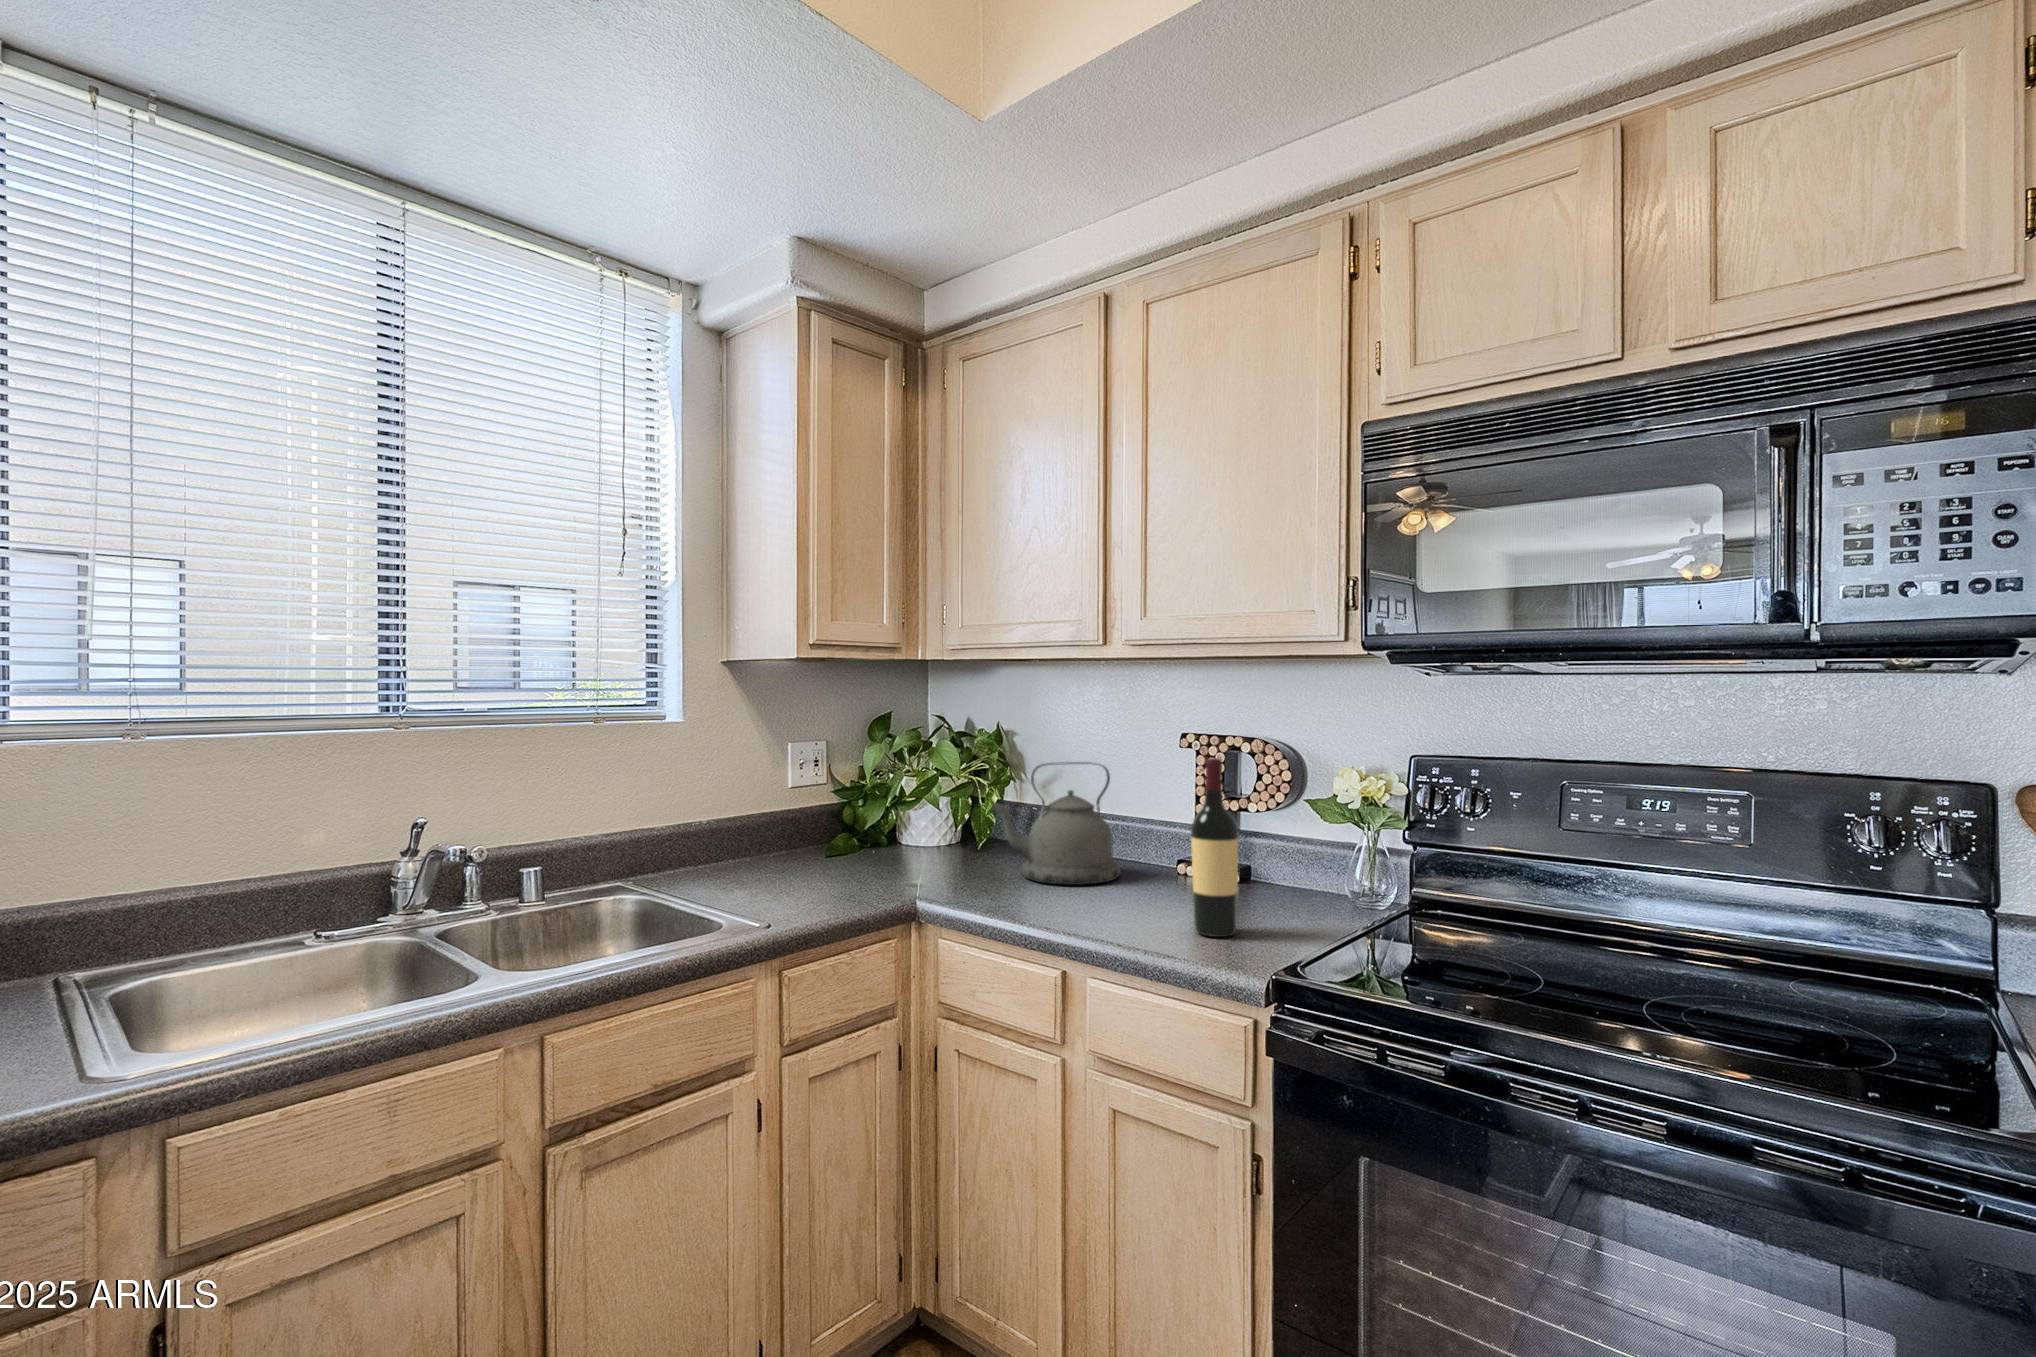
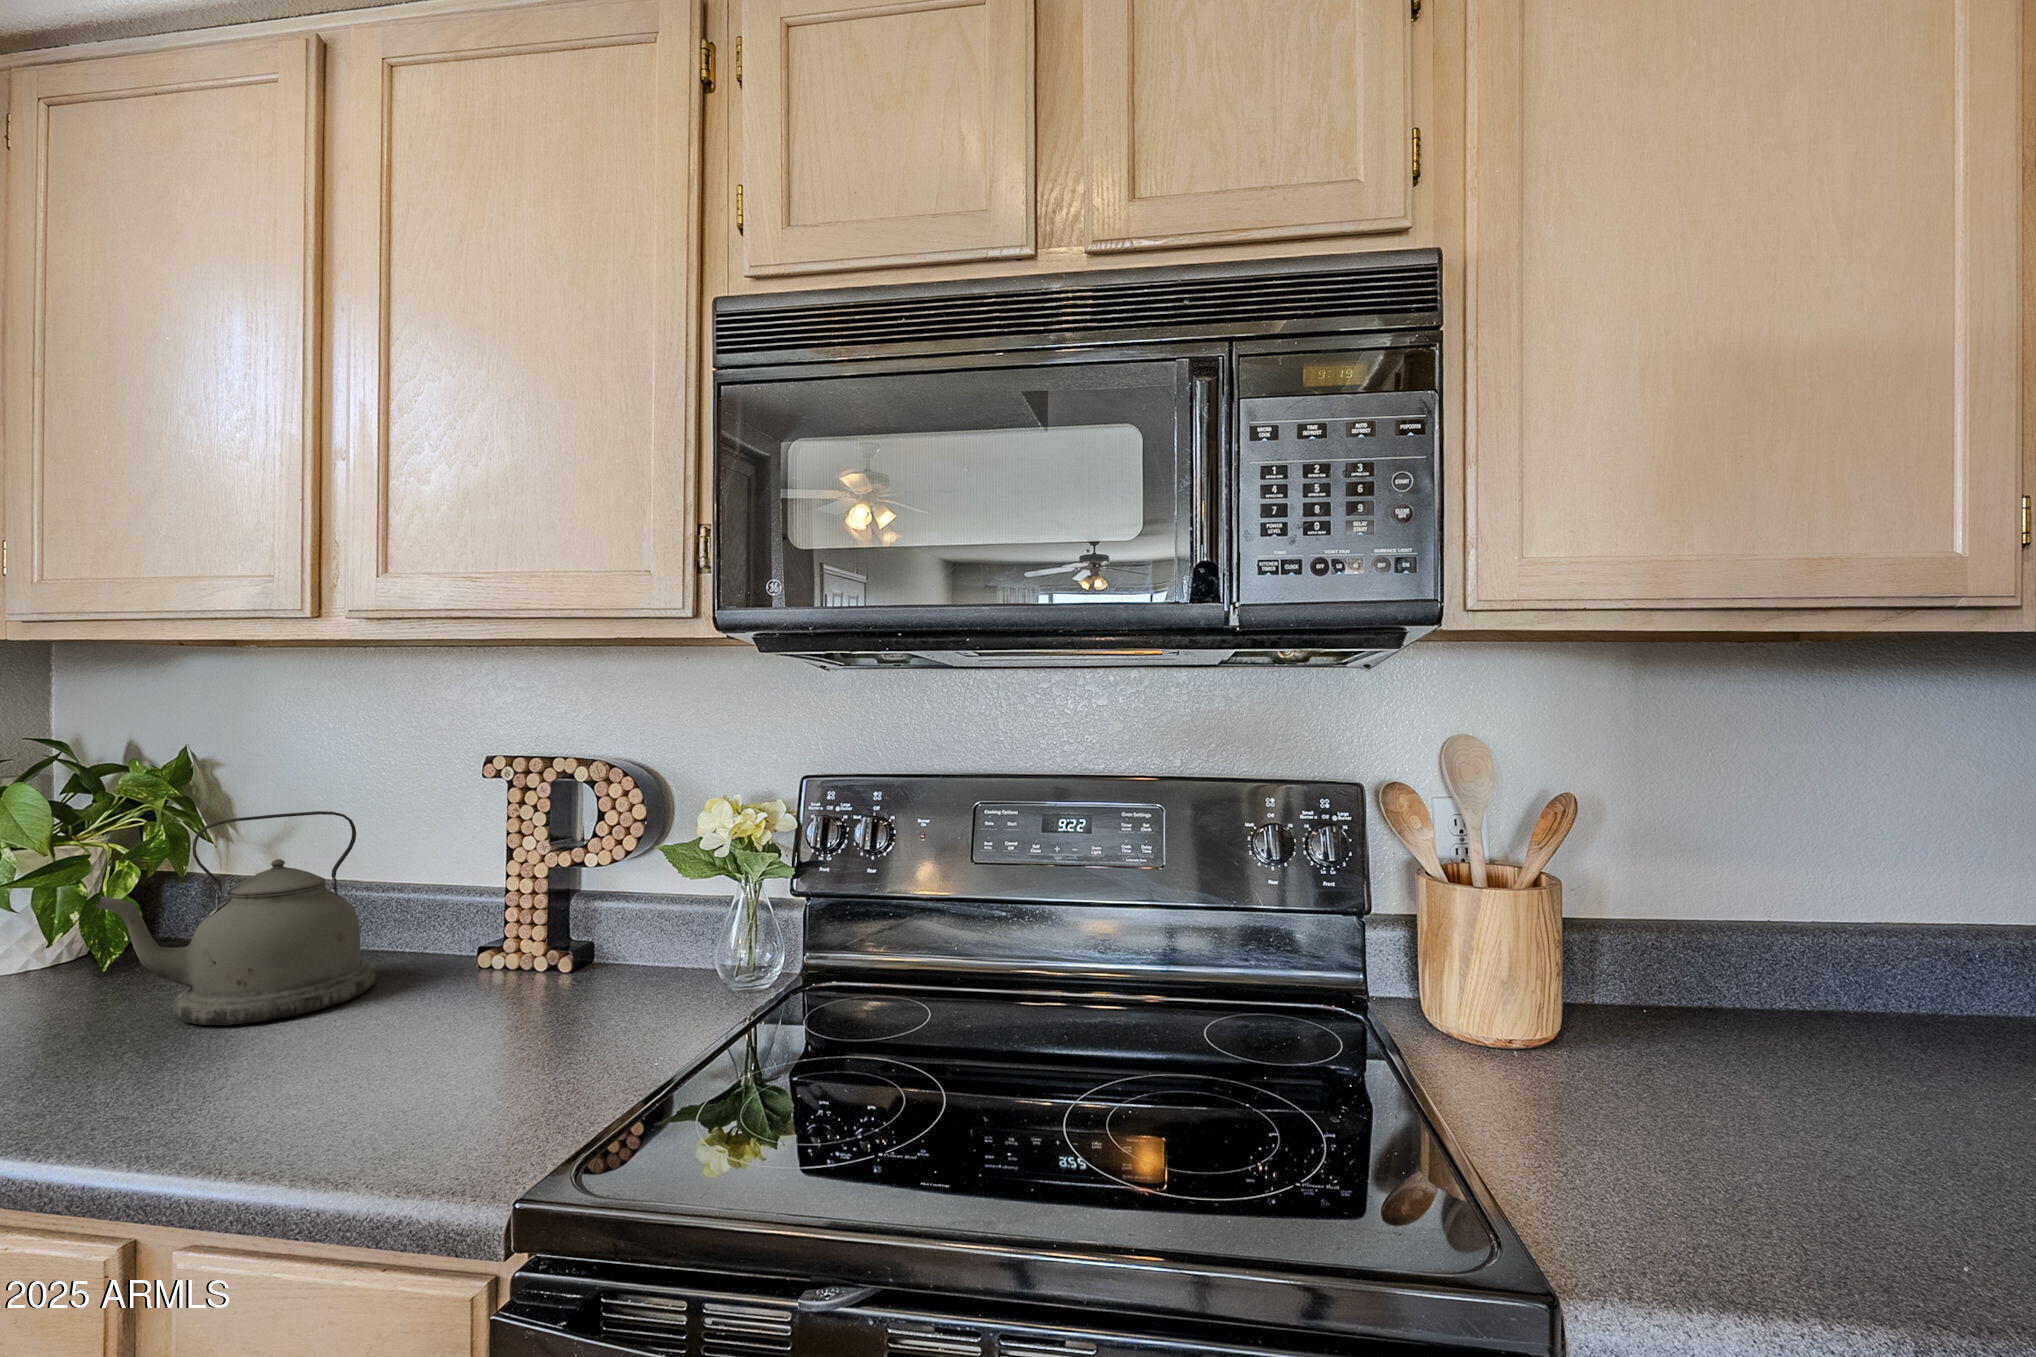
wine bottle: present [1191,758,1239,937] -> none [438,807,524,1100]

